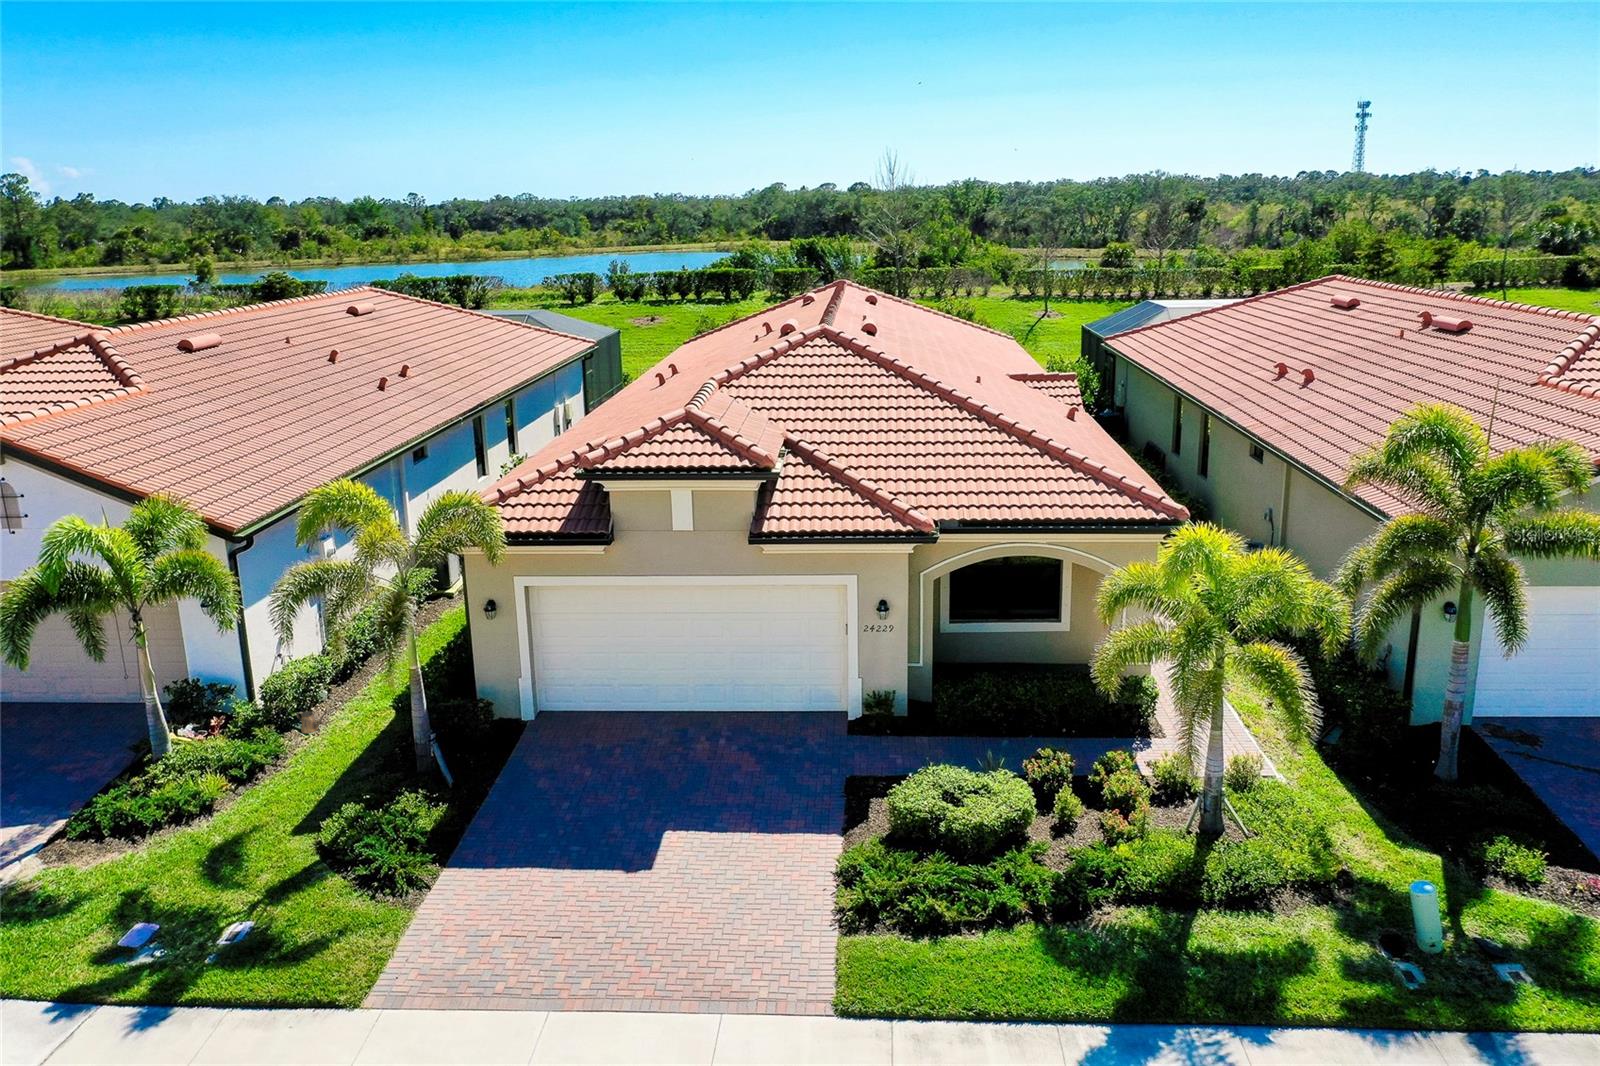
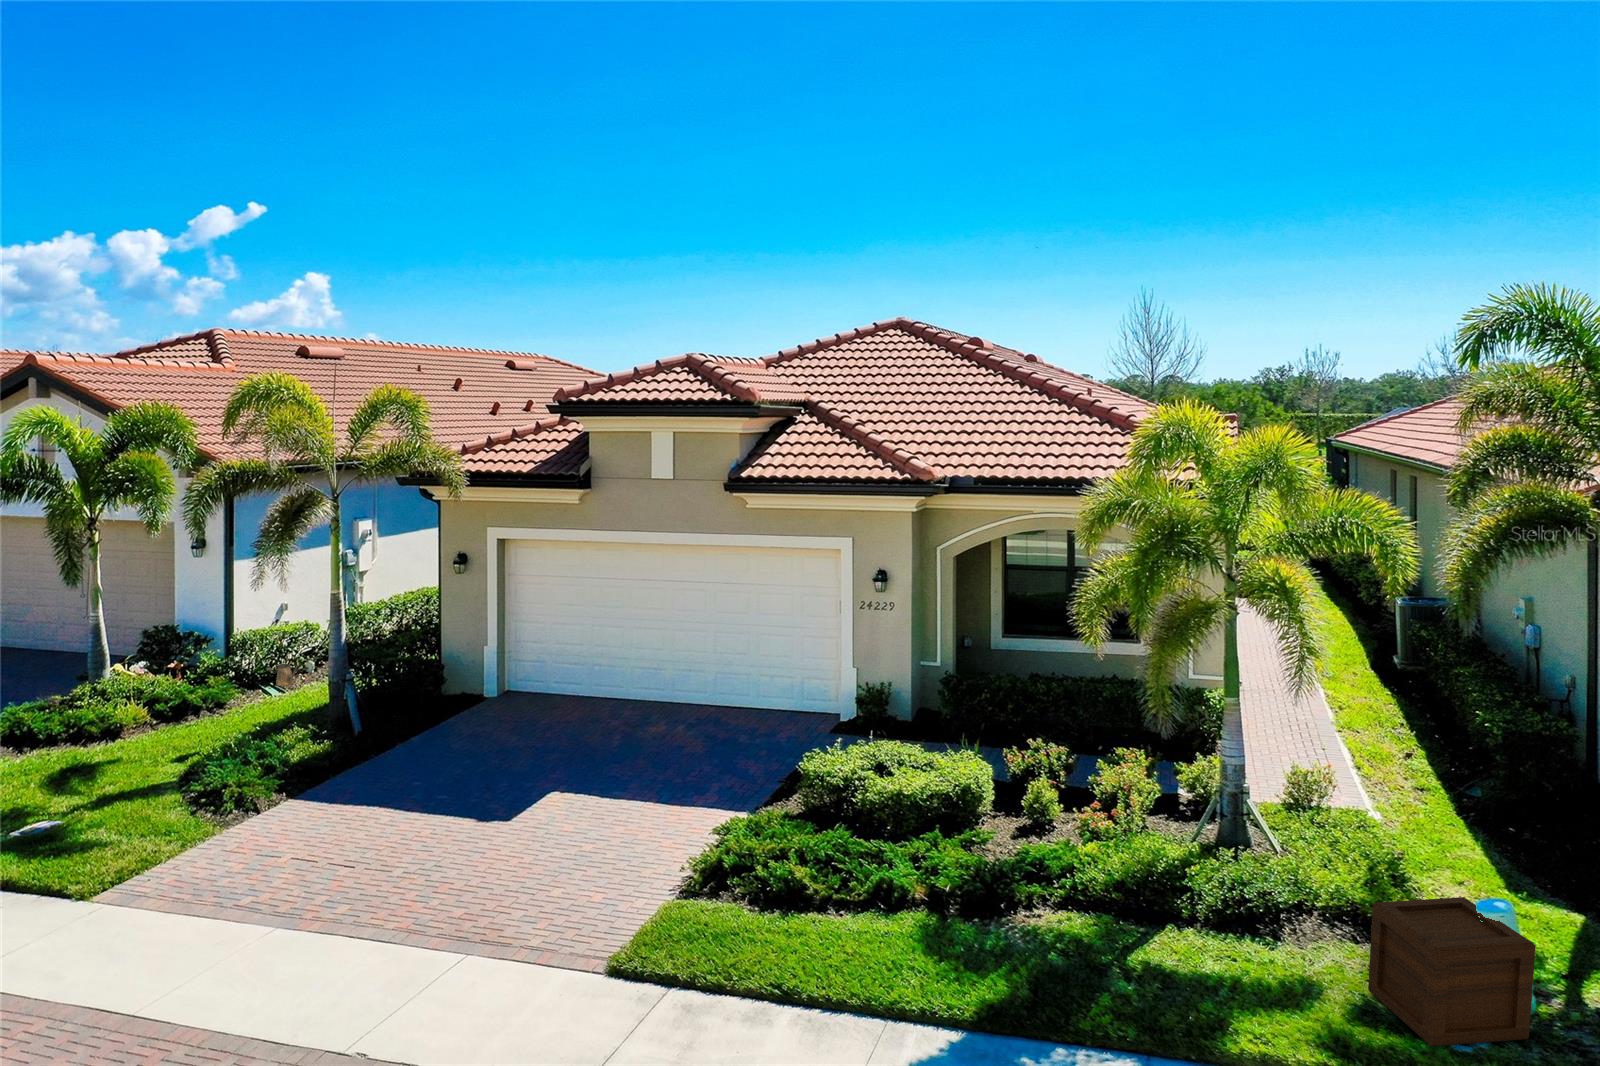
wooden crate: none [1340,881,1450,986] -> present [1368,897,1536,1046]

